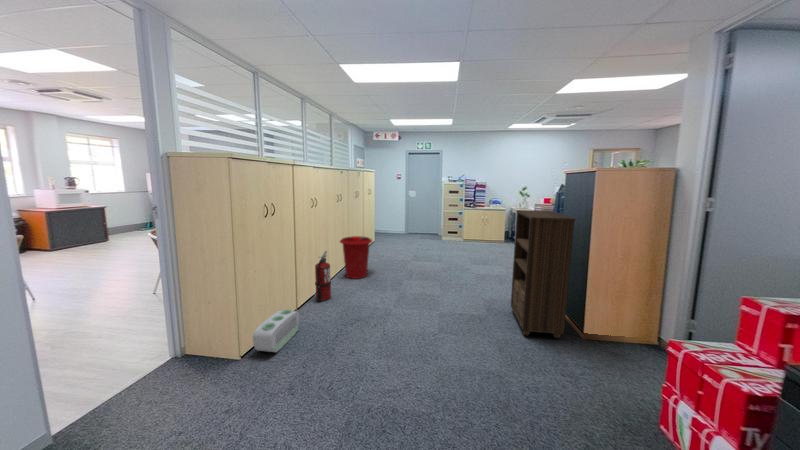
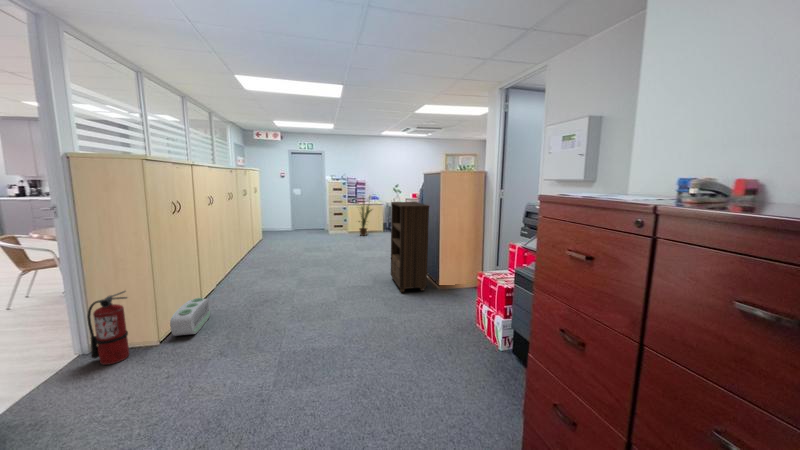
house plant: none [468,200,494,246] -> present [359,202,372,236]
waste bin: present [340,236,372,279] -> none [234,232,268,271]
fire extinguisher: present [315,251,331,301] -> present [87,291,129,365]

